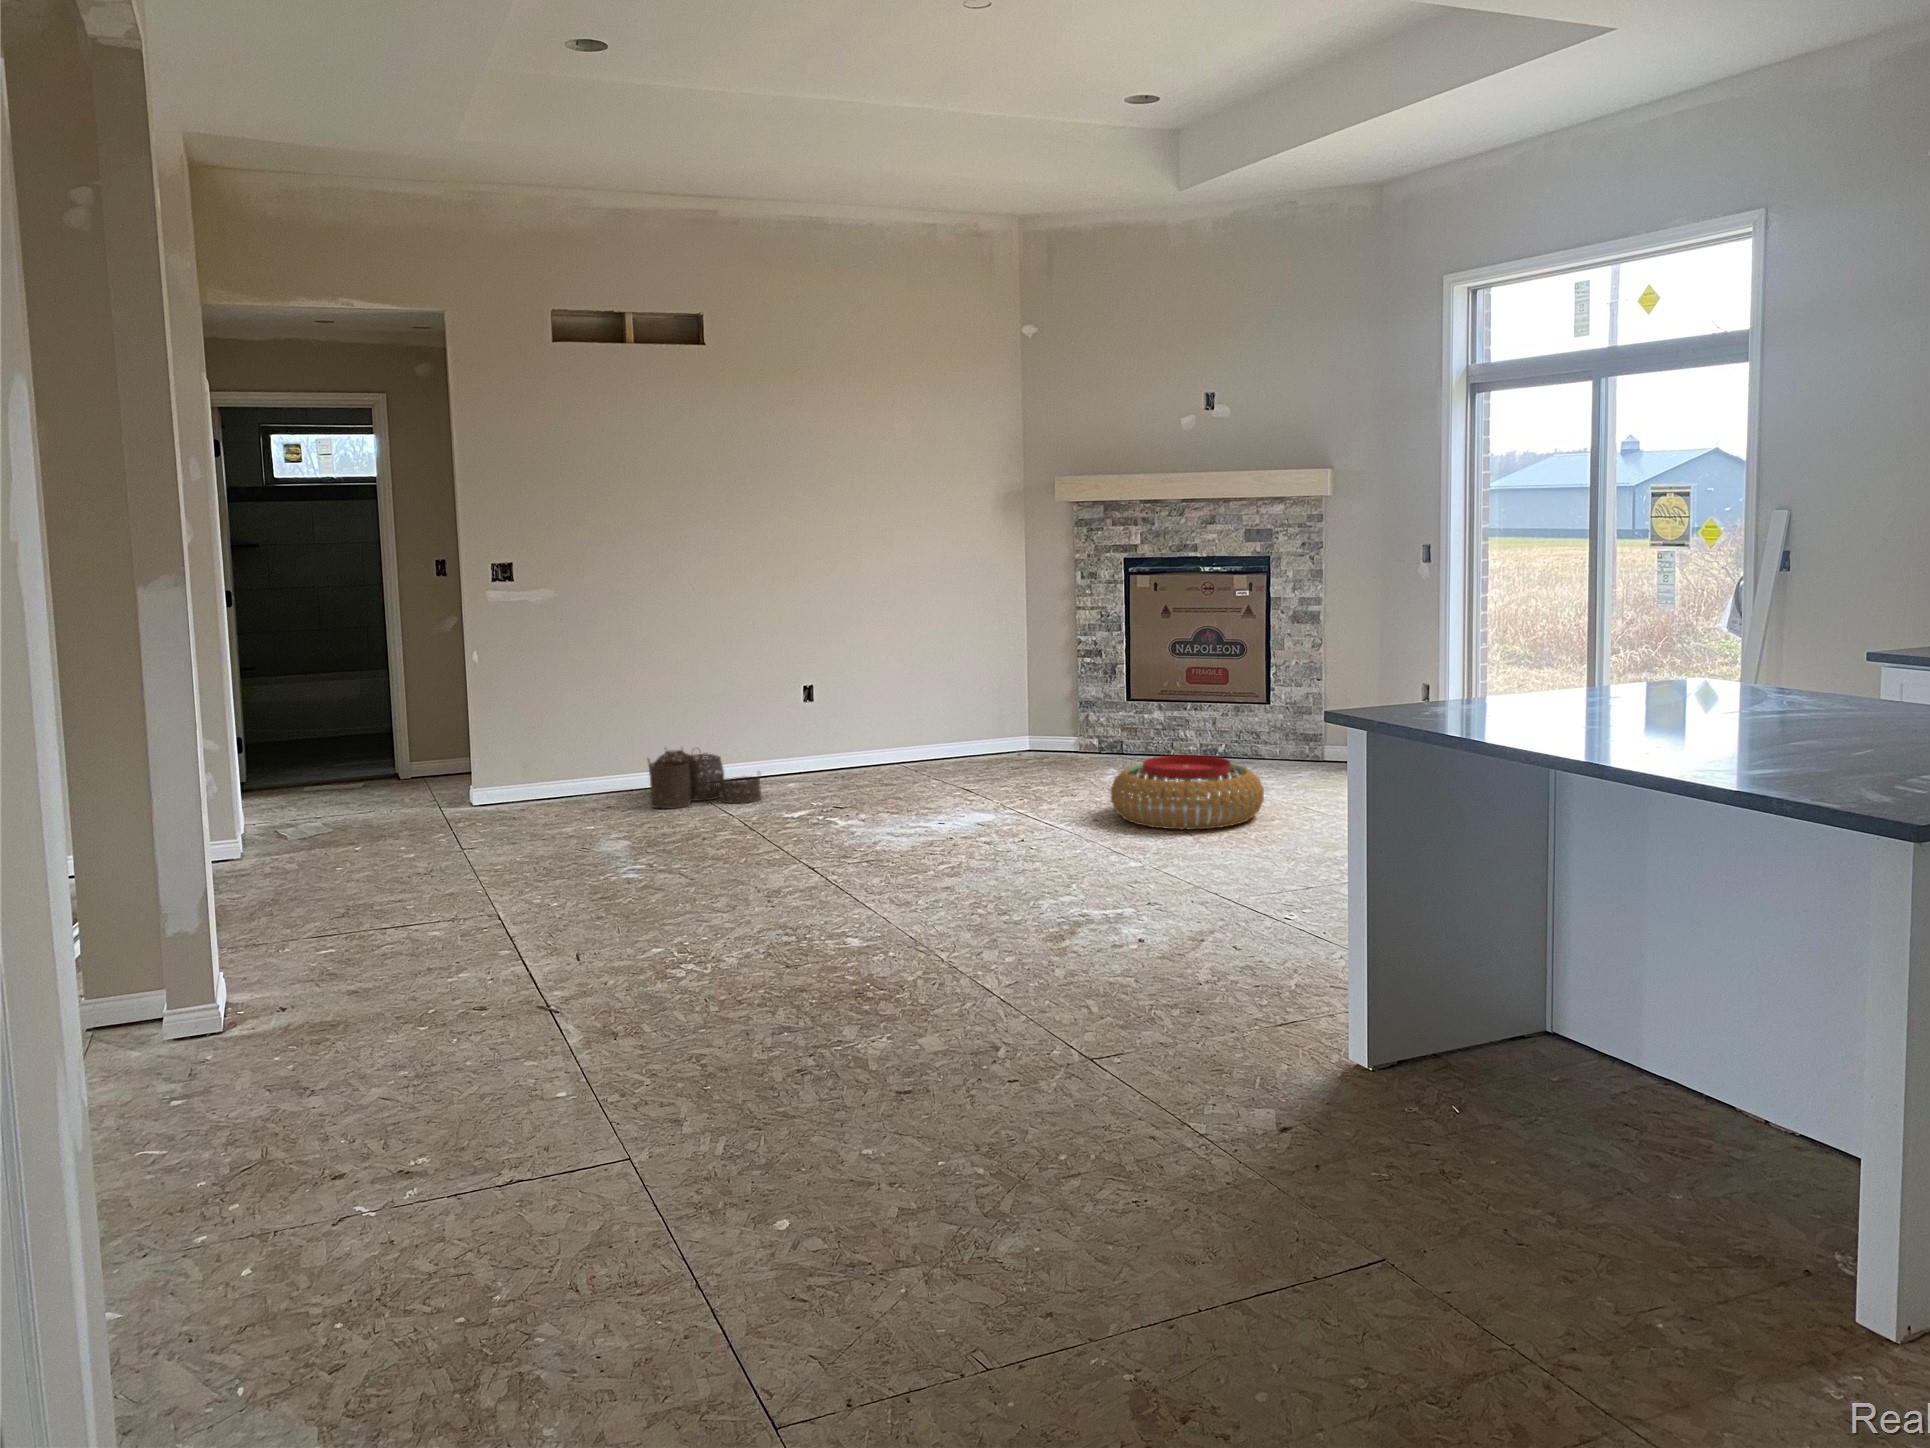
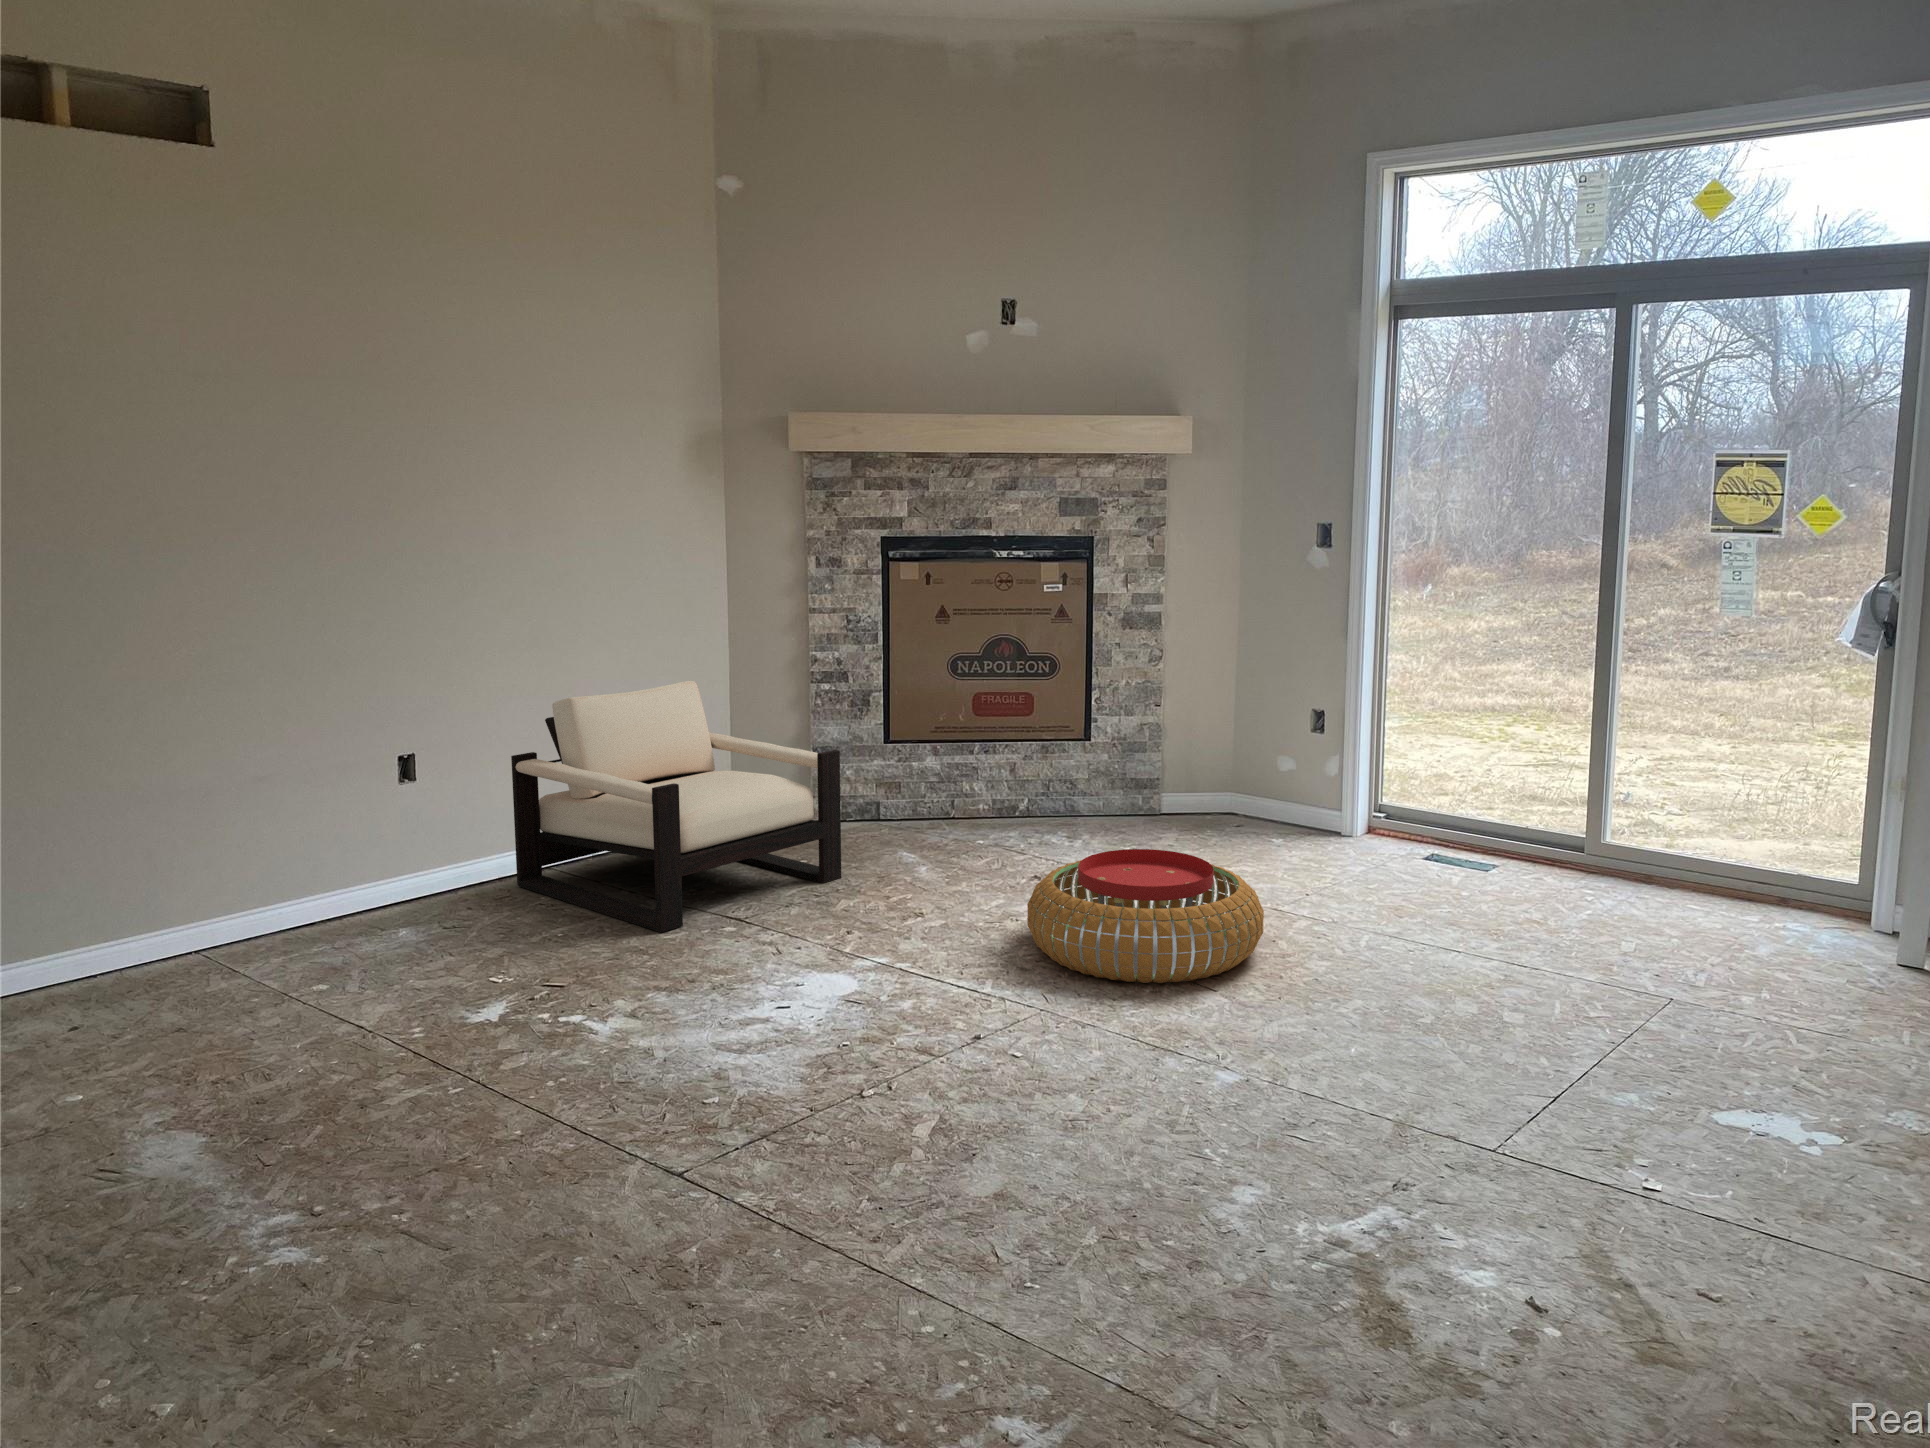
armchair: none [868,650,1056,792] -> present [511,681,841,932]
woven basket: present [648,750,761,808] -> none [127,892,375,1030]

